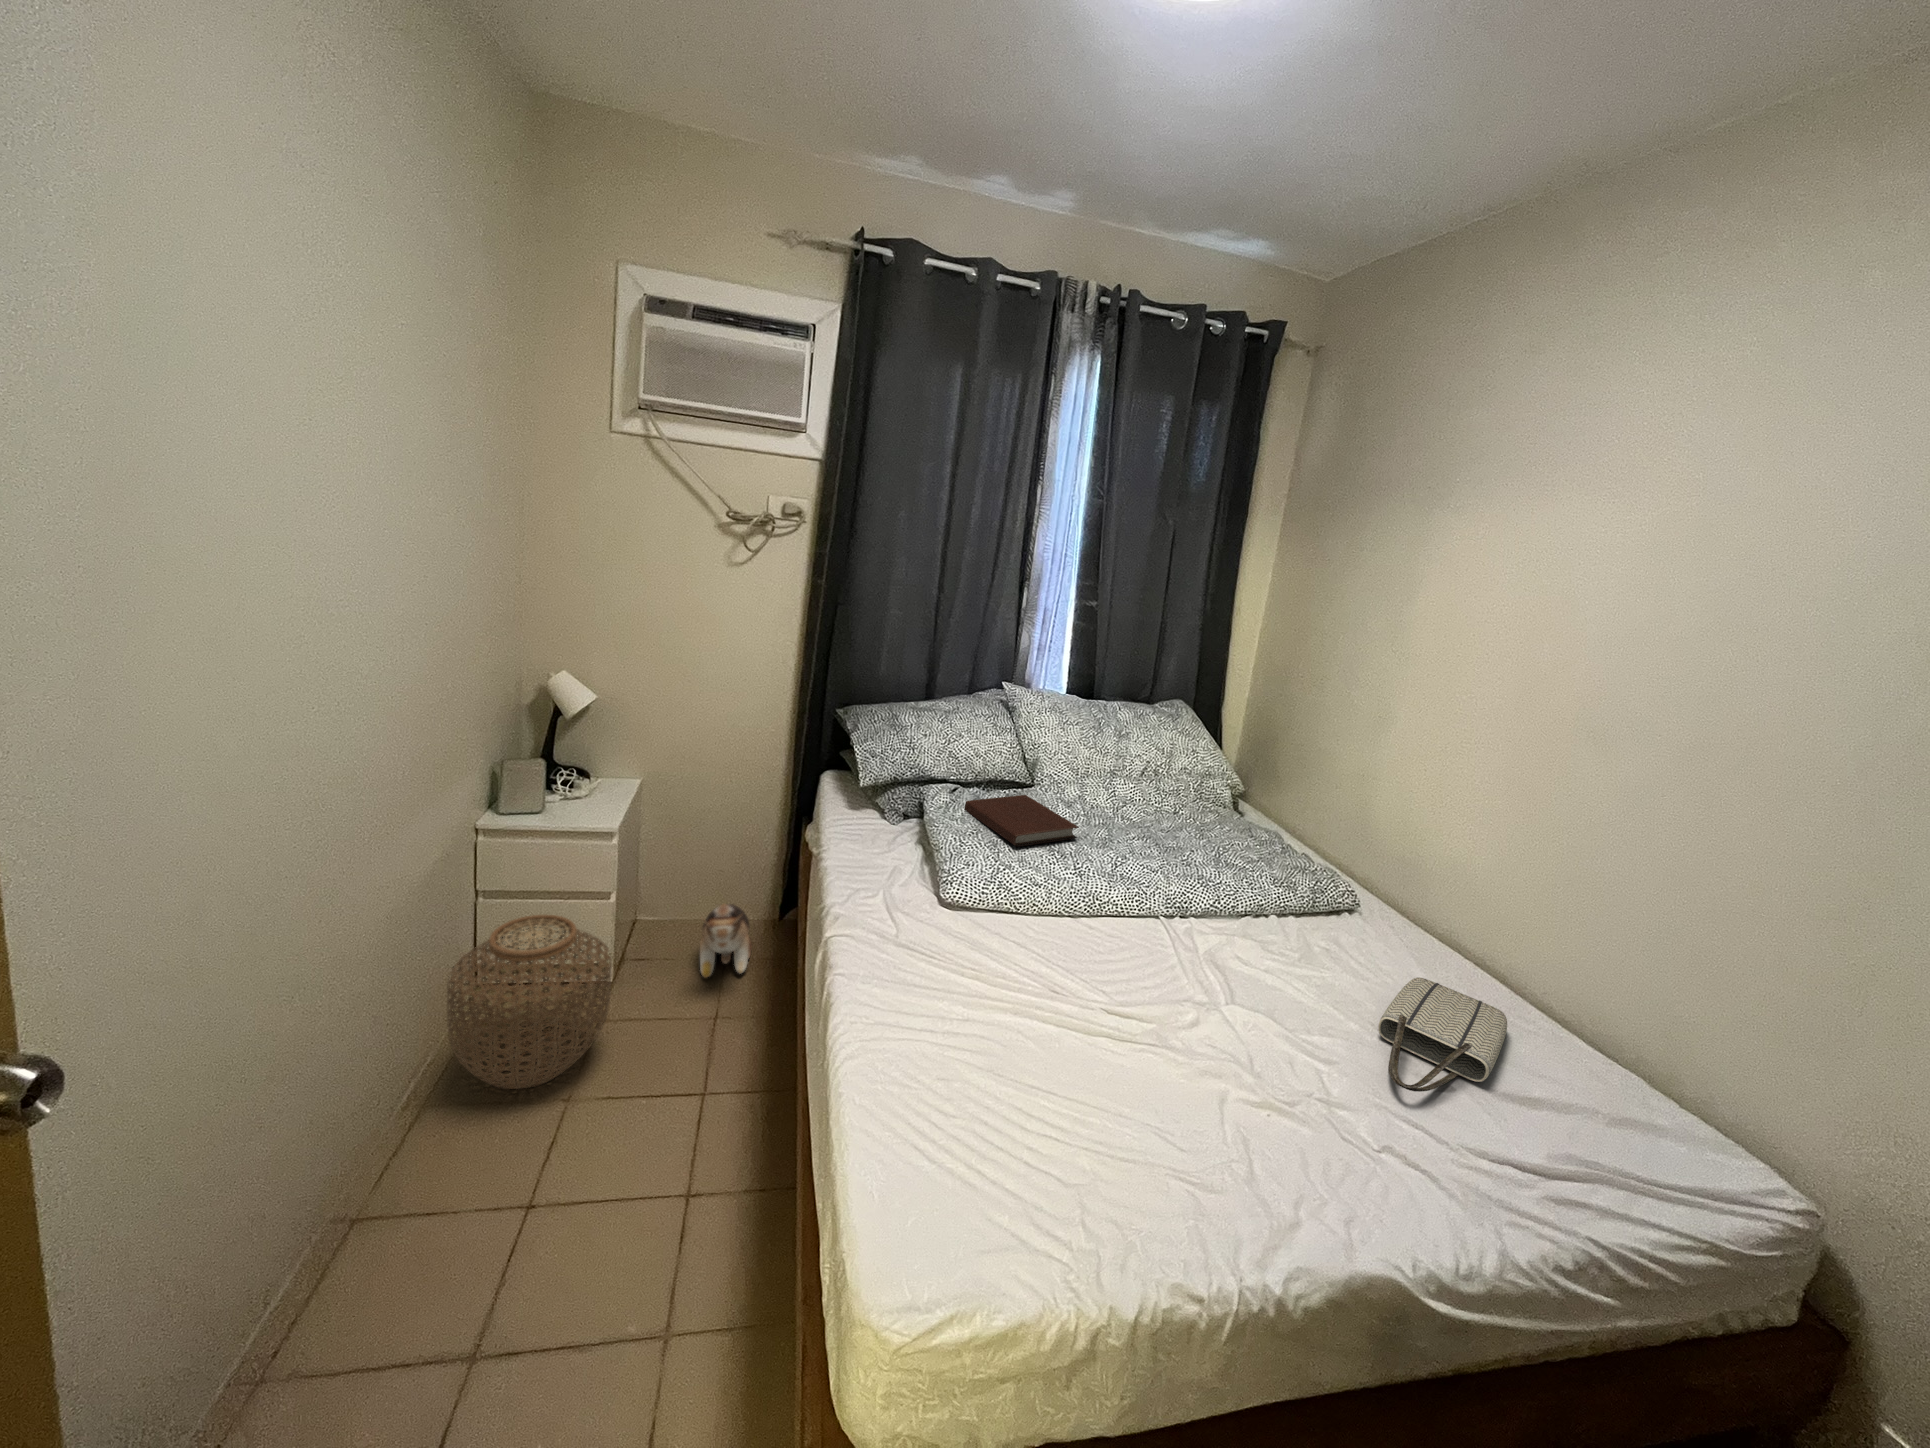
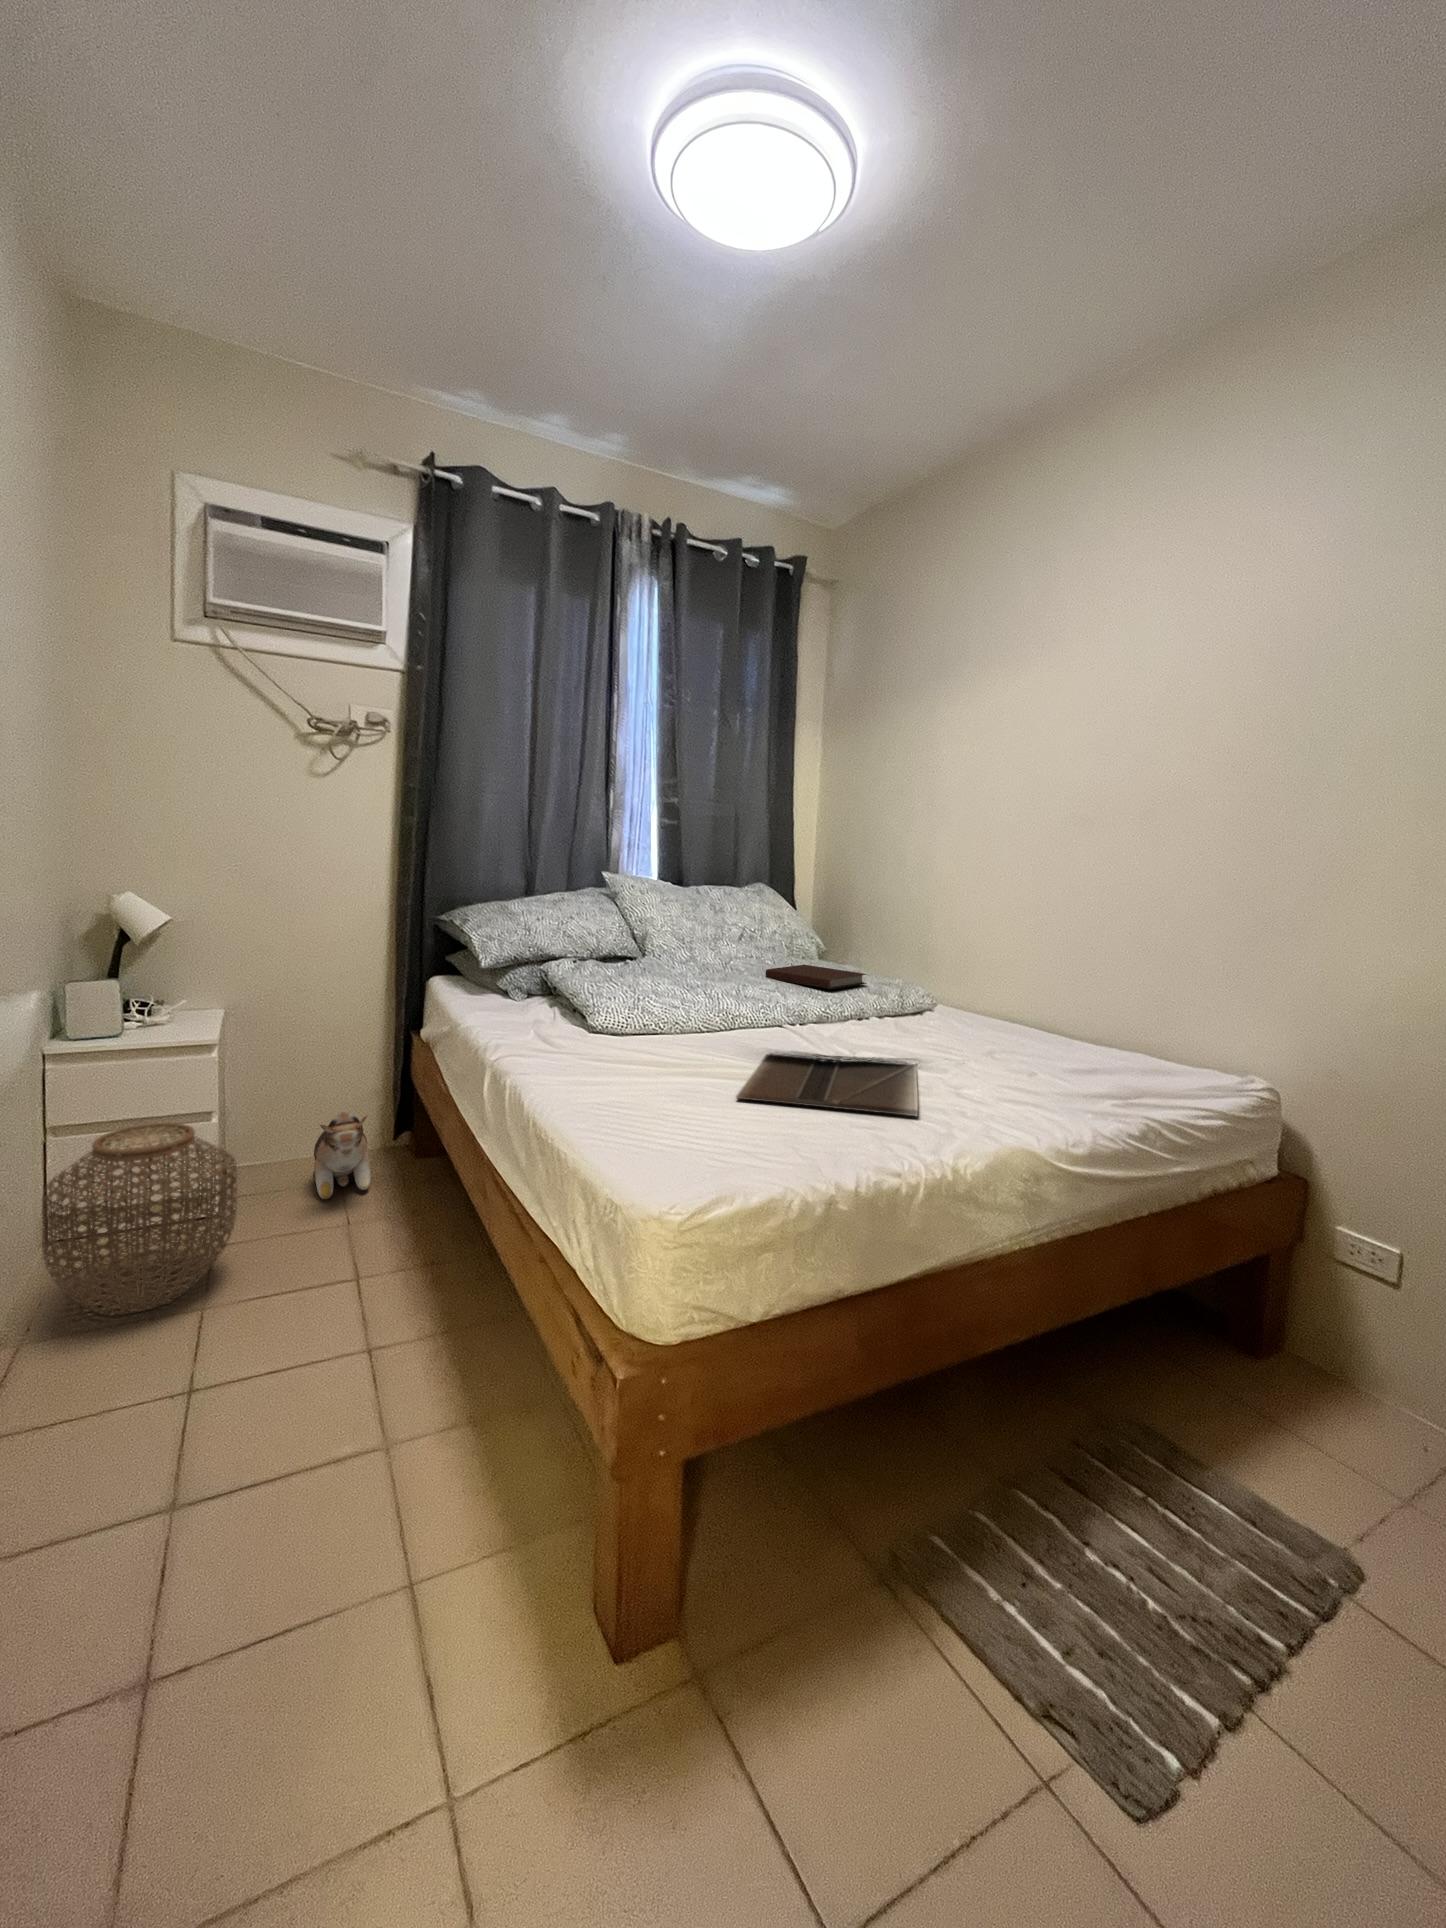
notebook: present [965,795,1079,846] -> present [766,965,867,989]
tote bag: present [1378,977,1507,1092] -> none [977,1024,1065,1071]
laptop: none [1050,979,1292,1169] -> present [736,1053,918,1116]

